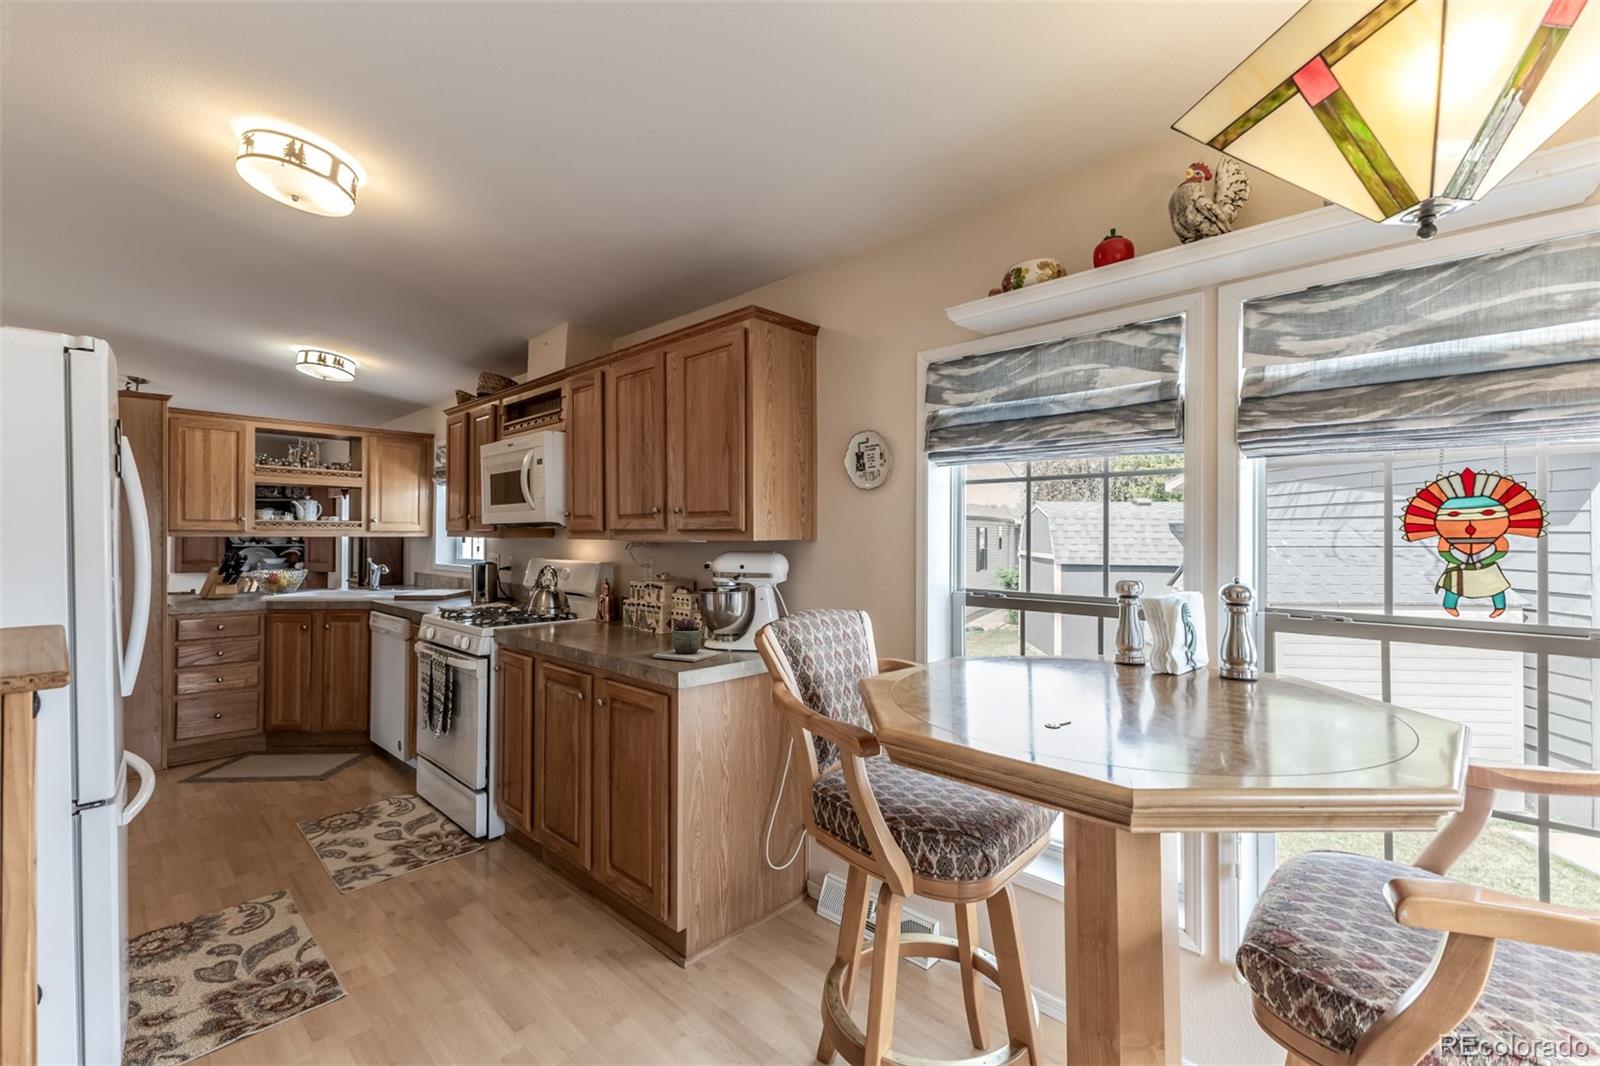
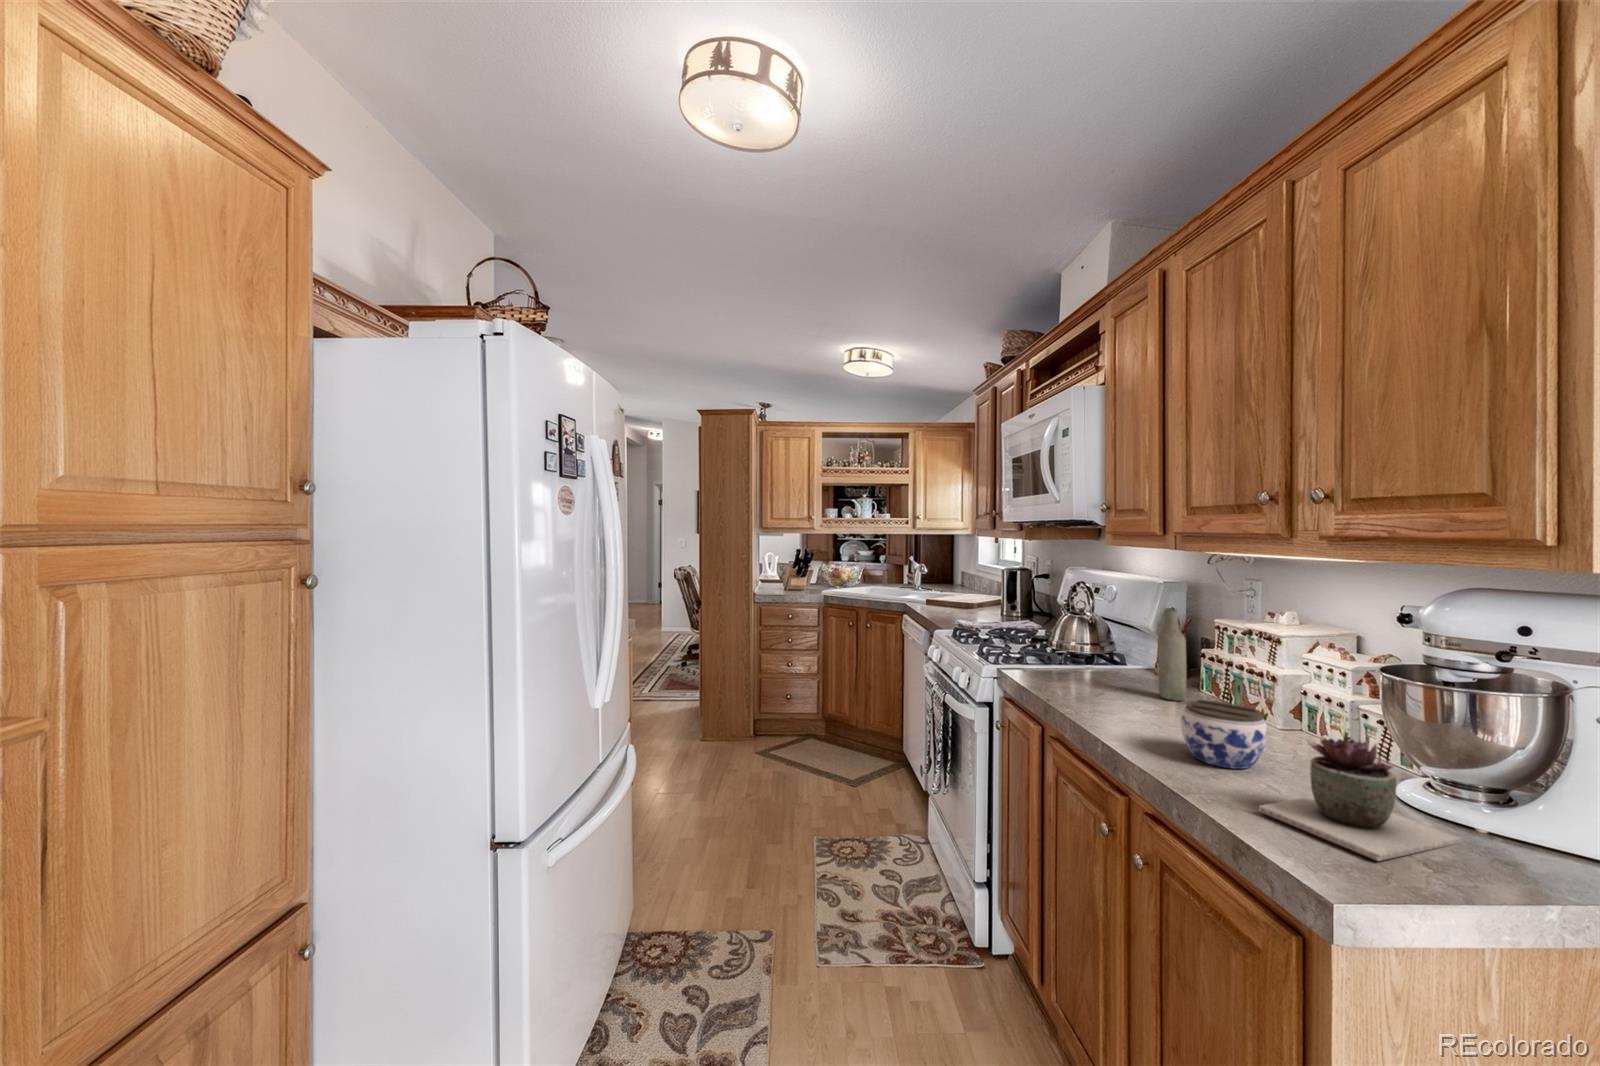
bottle: none [601,575,617,630] -> present [1157,608,1186,701]
jar: none [618,618,657,648] -> present [1181,700,1267,769]

